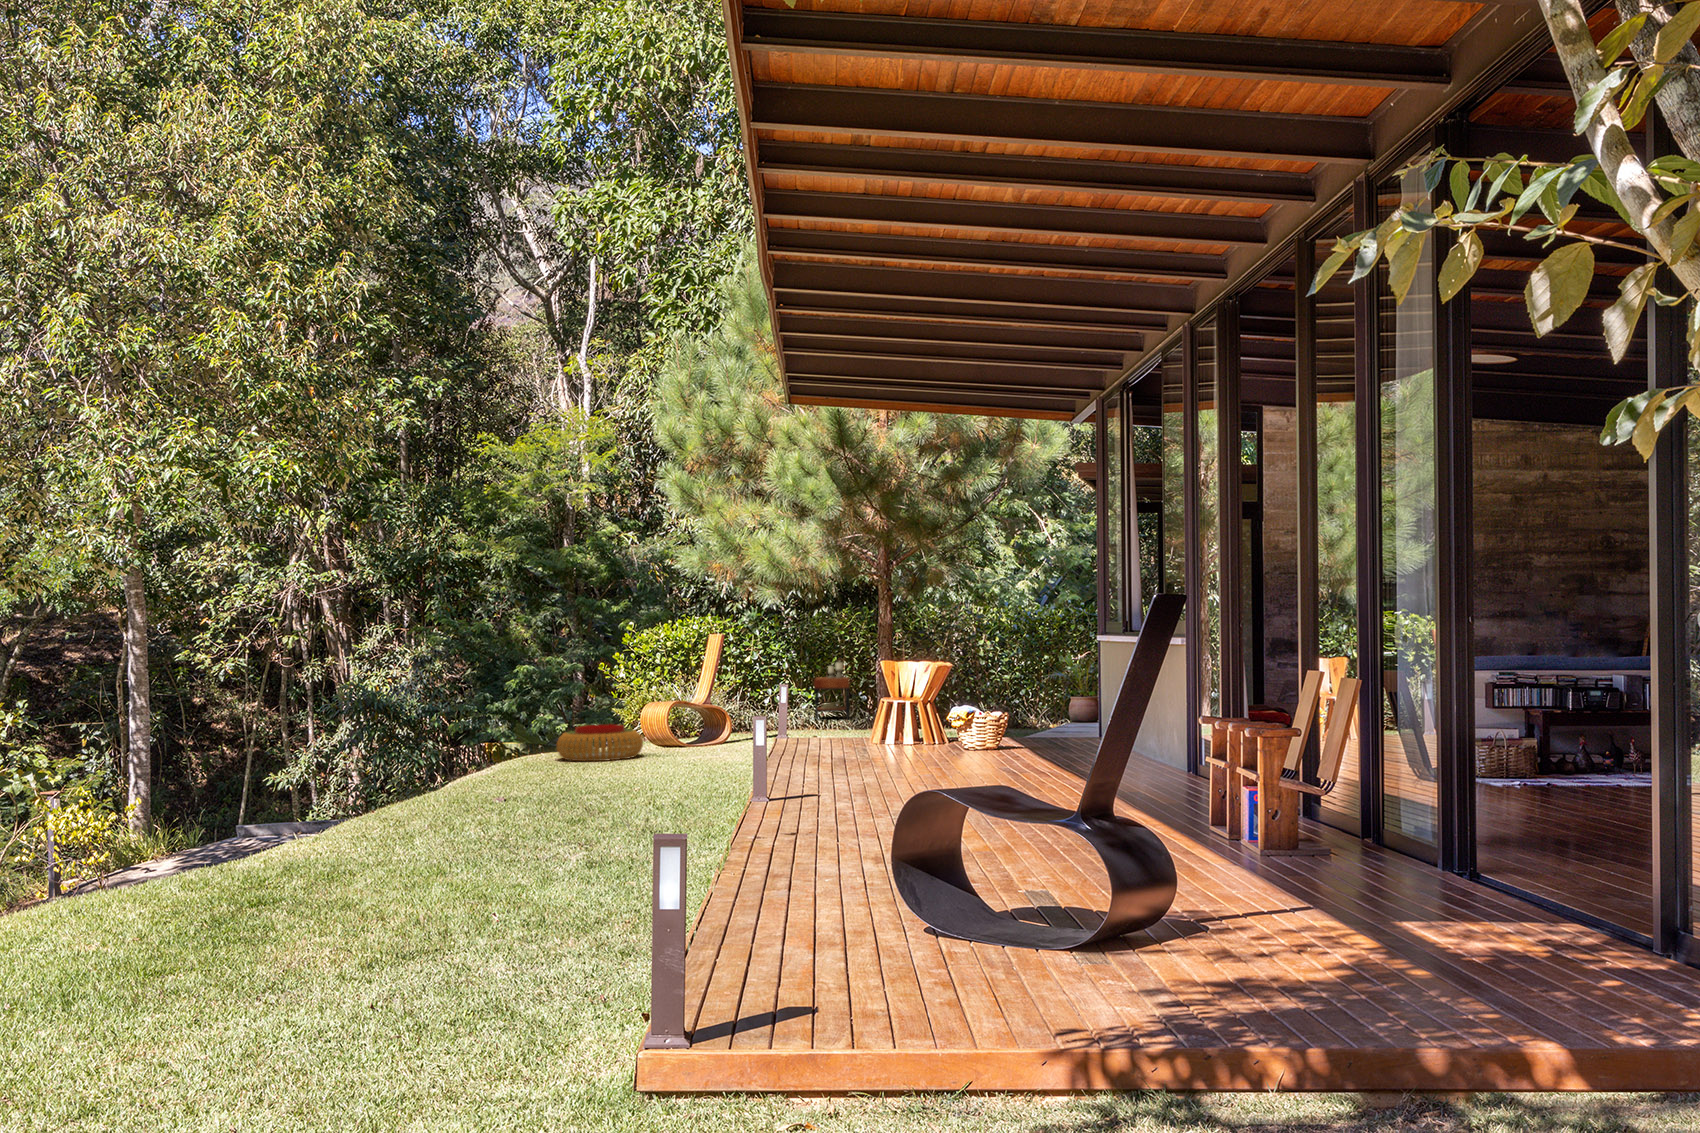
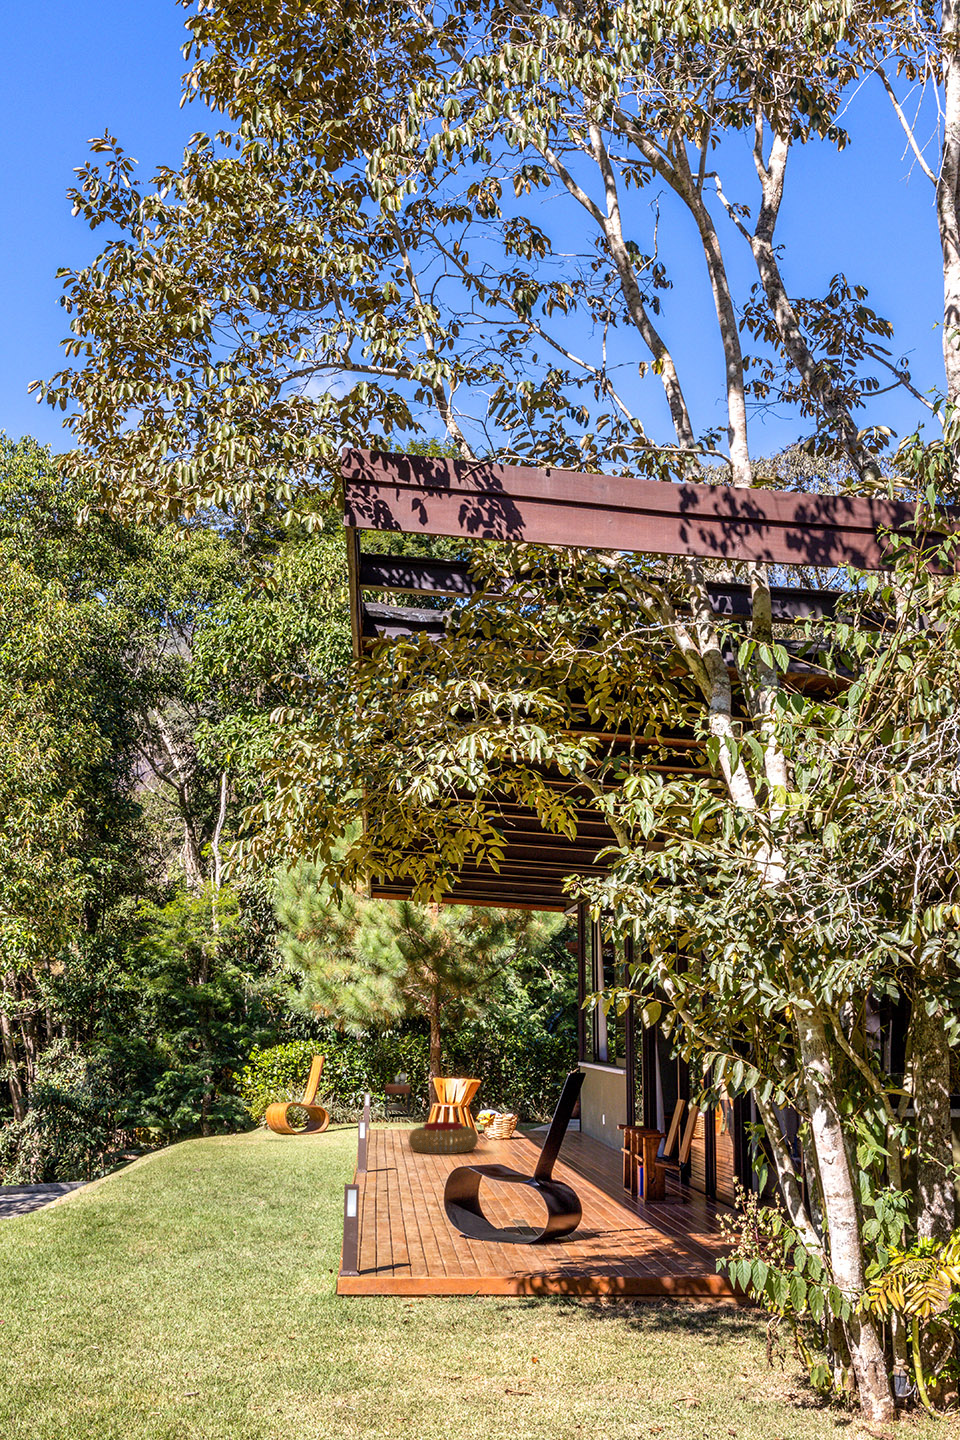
pouf: present [557,724,643,761] -> present [409,1122,478,1154]

